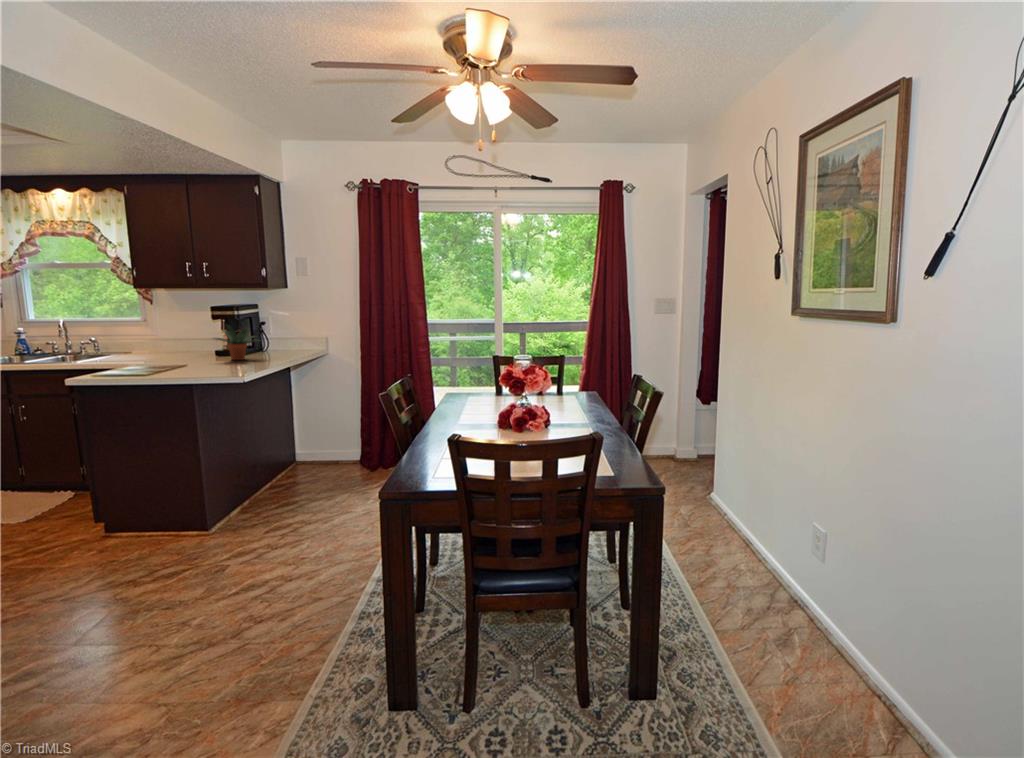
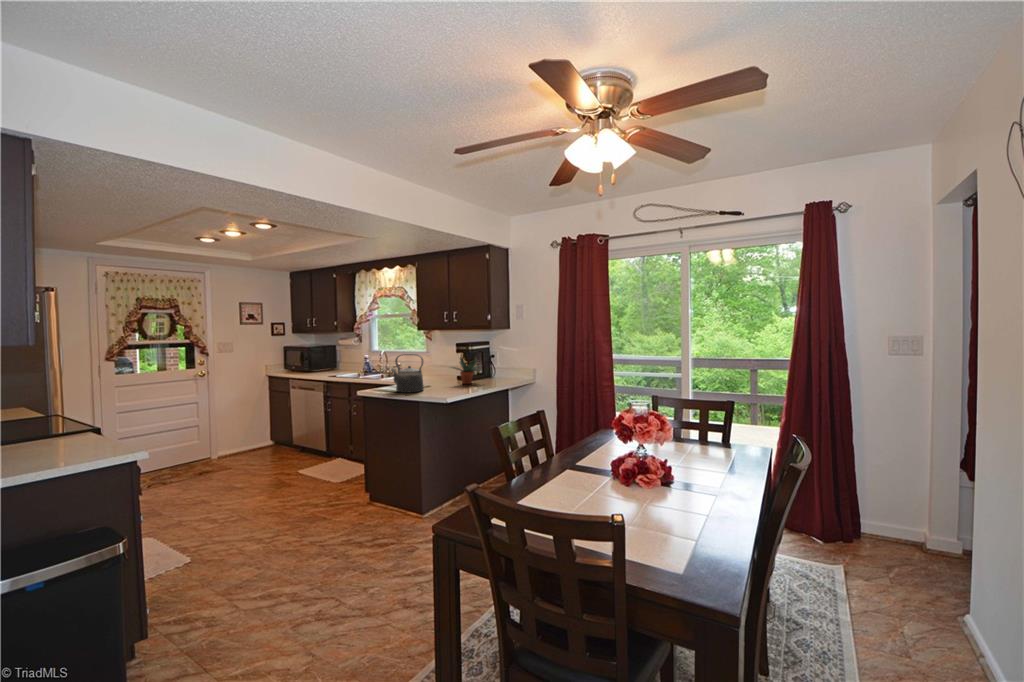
kettle: none [126,319,184,373] -> present [391,354,424,393]

